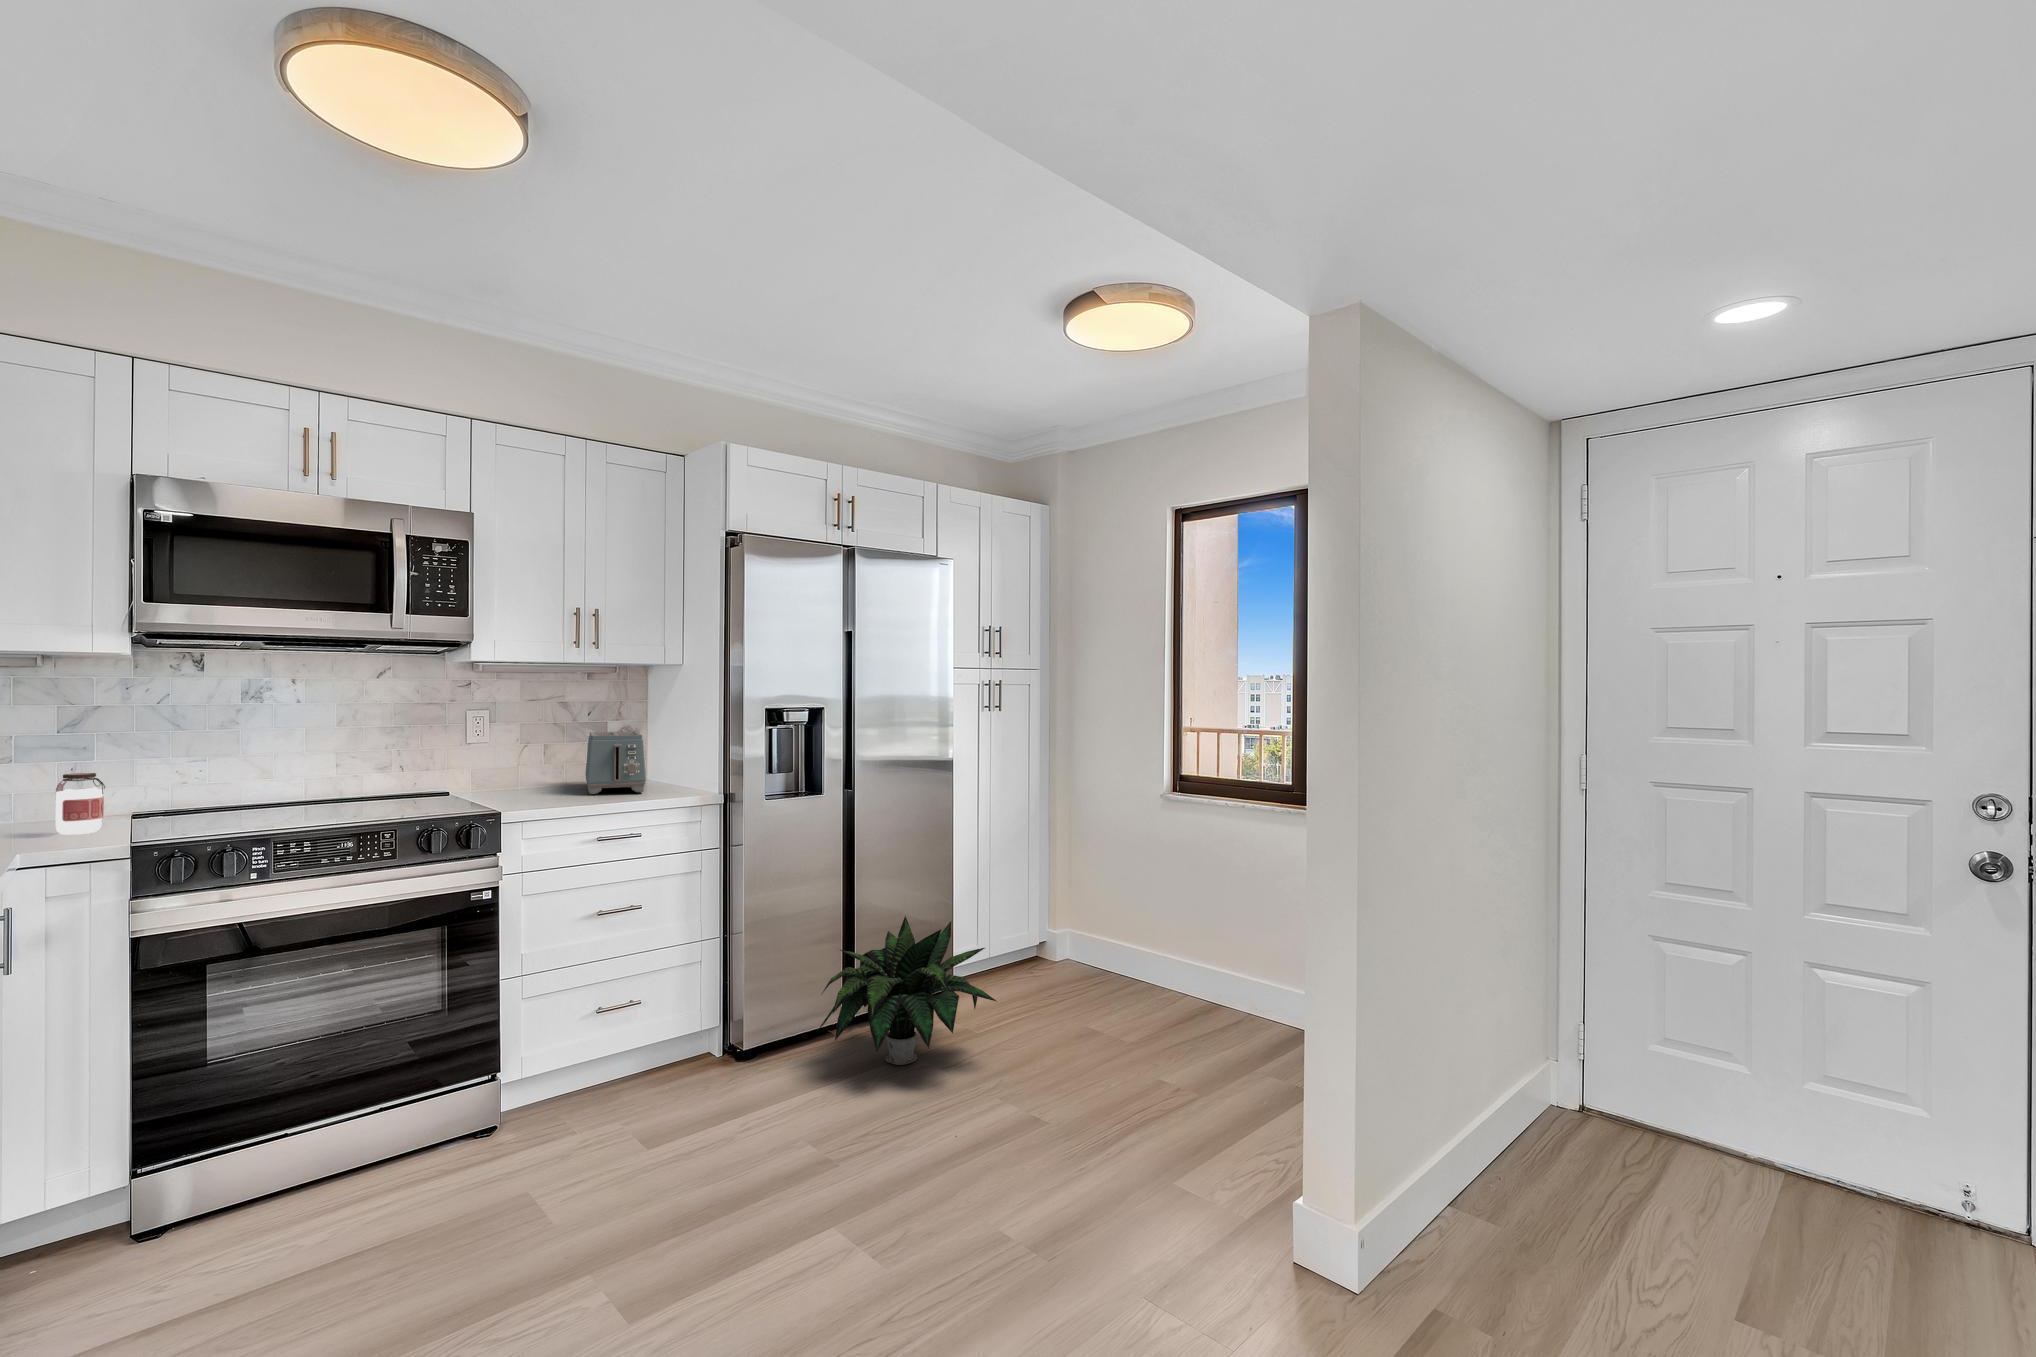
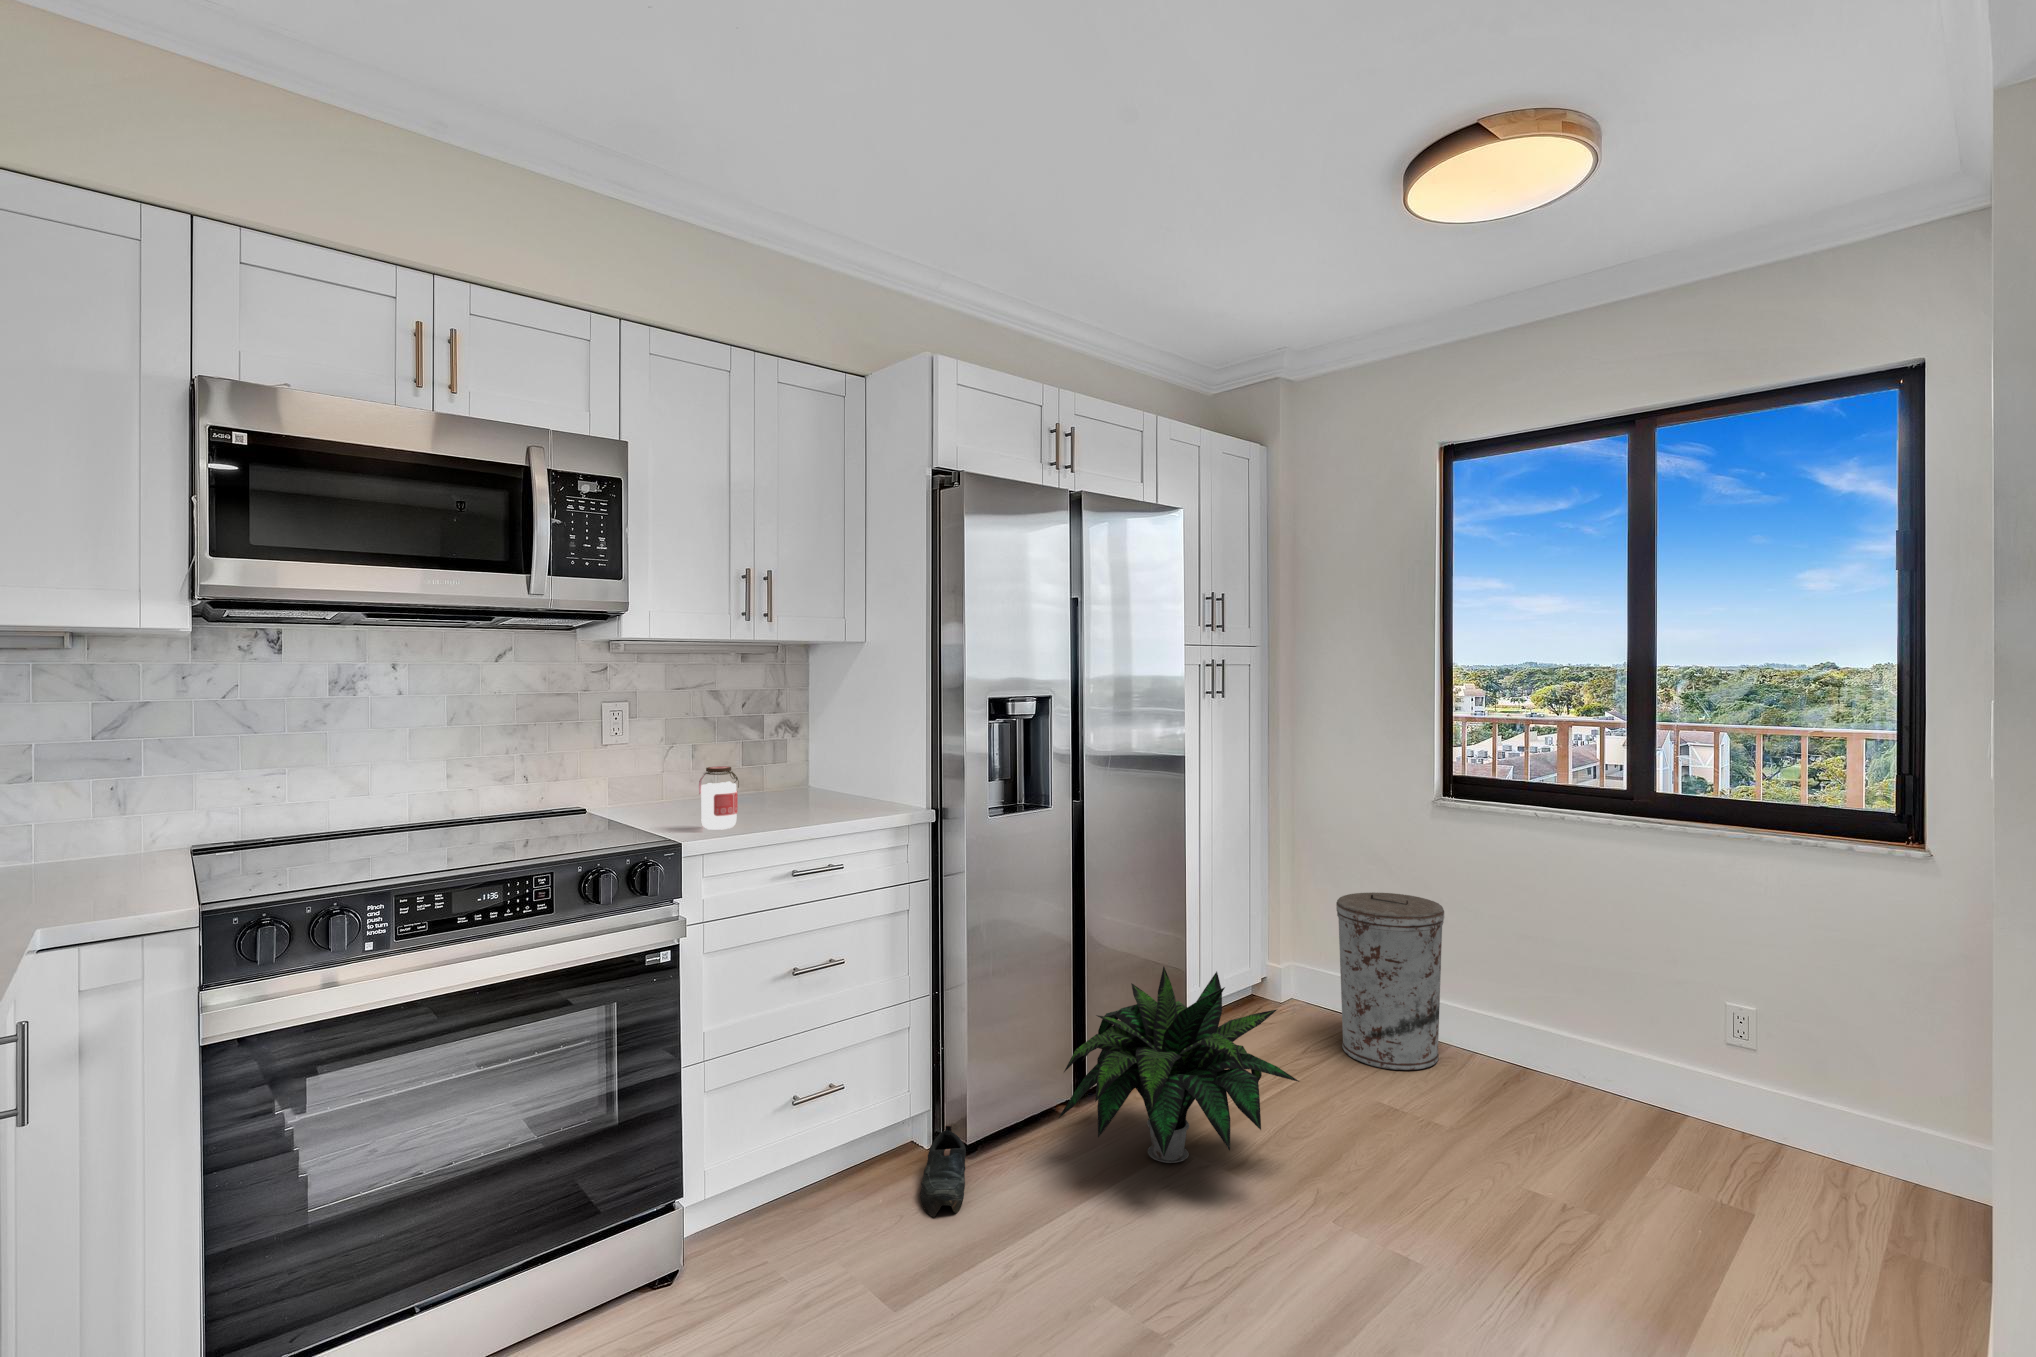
toaster: present [586,731,646,794] -> none [748,730,836,813]
jar: present [56,773,105,835] -> present [699,766,739,830]
trash can: none [1080,867,1162,1006] -> present [1336,892,1444,1070]
shoe: none [696,1036,740,1098] -> present [920,1125,966,1217]

